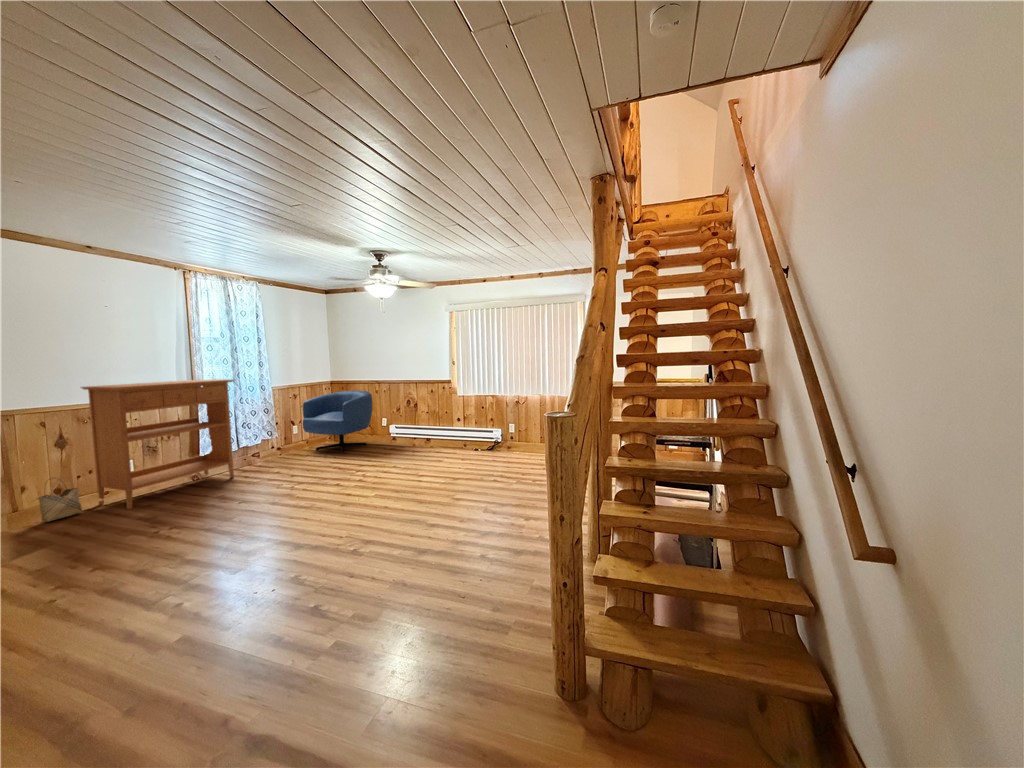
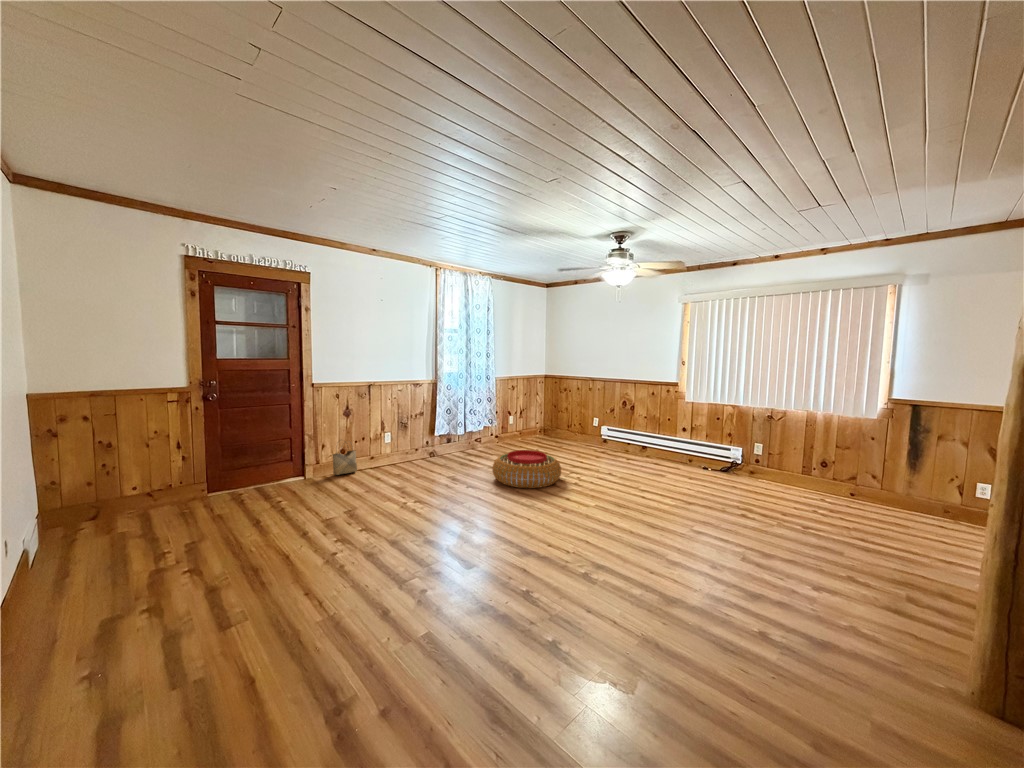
console table: present [81,379,234,509] -> none [362,367,469,475]
armchair: present [303,390,372,452] -> none [518,386,585,449]
pouf: none [270,456,345,494] -> present [492,450,561,488]

